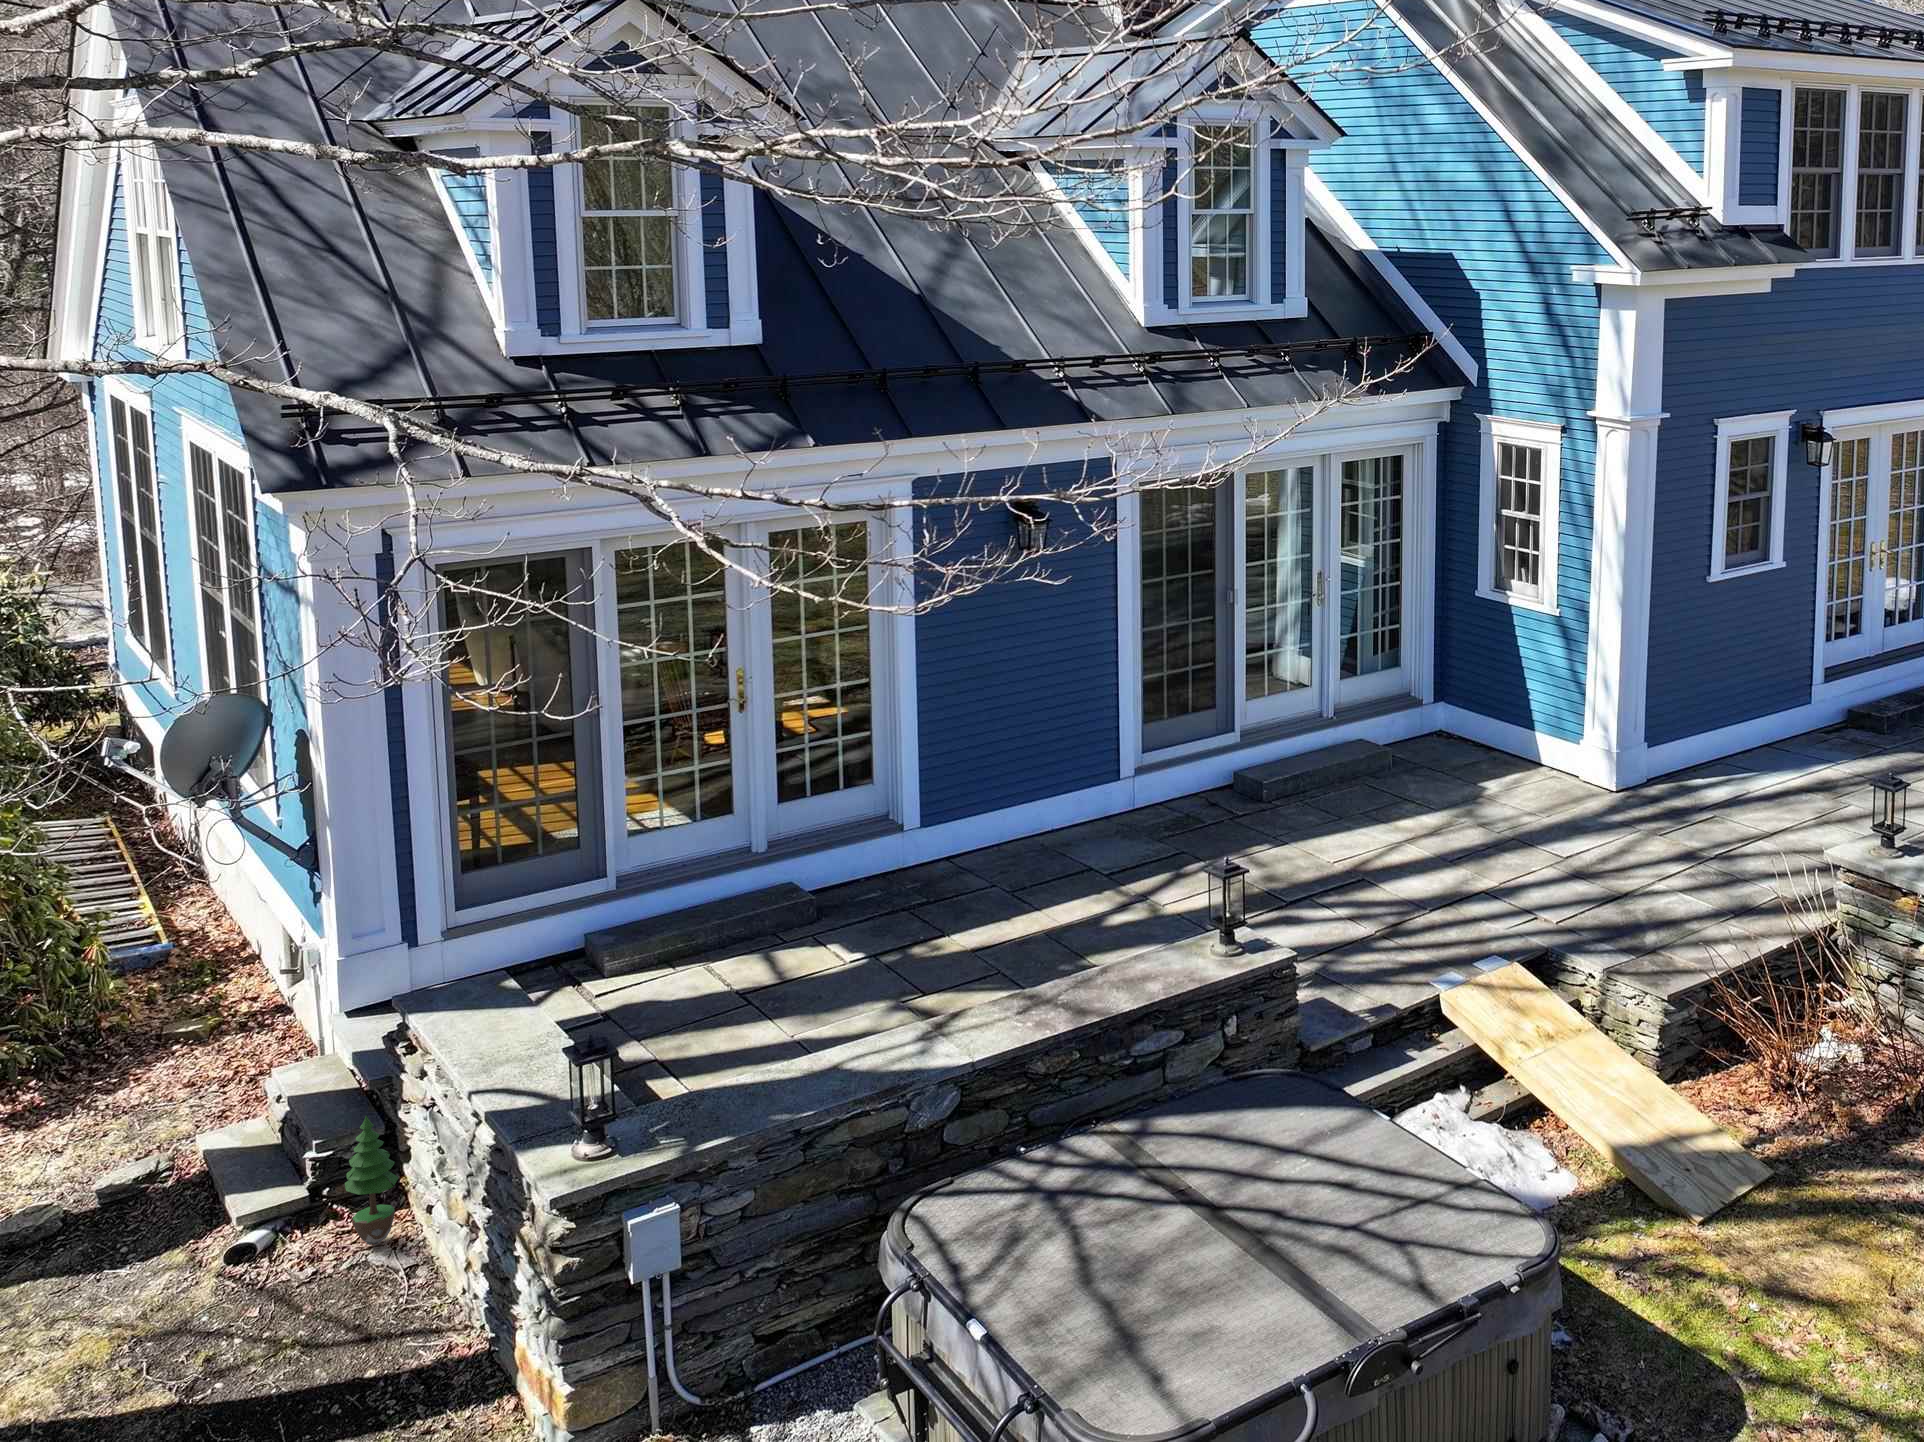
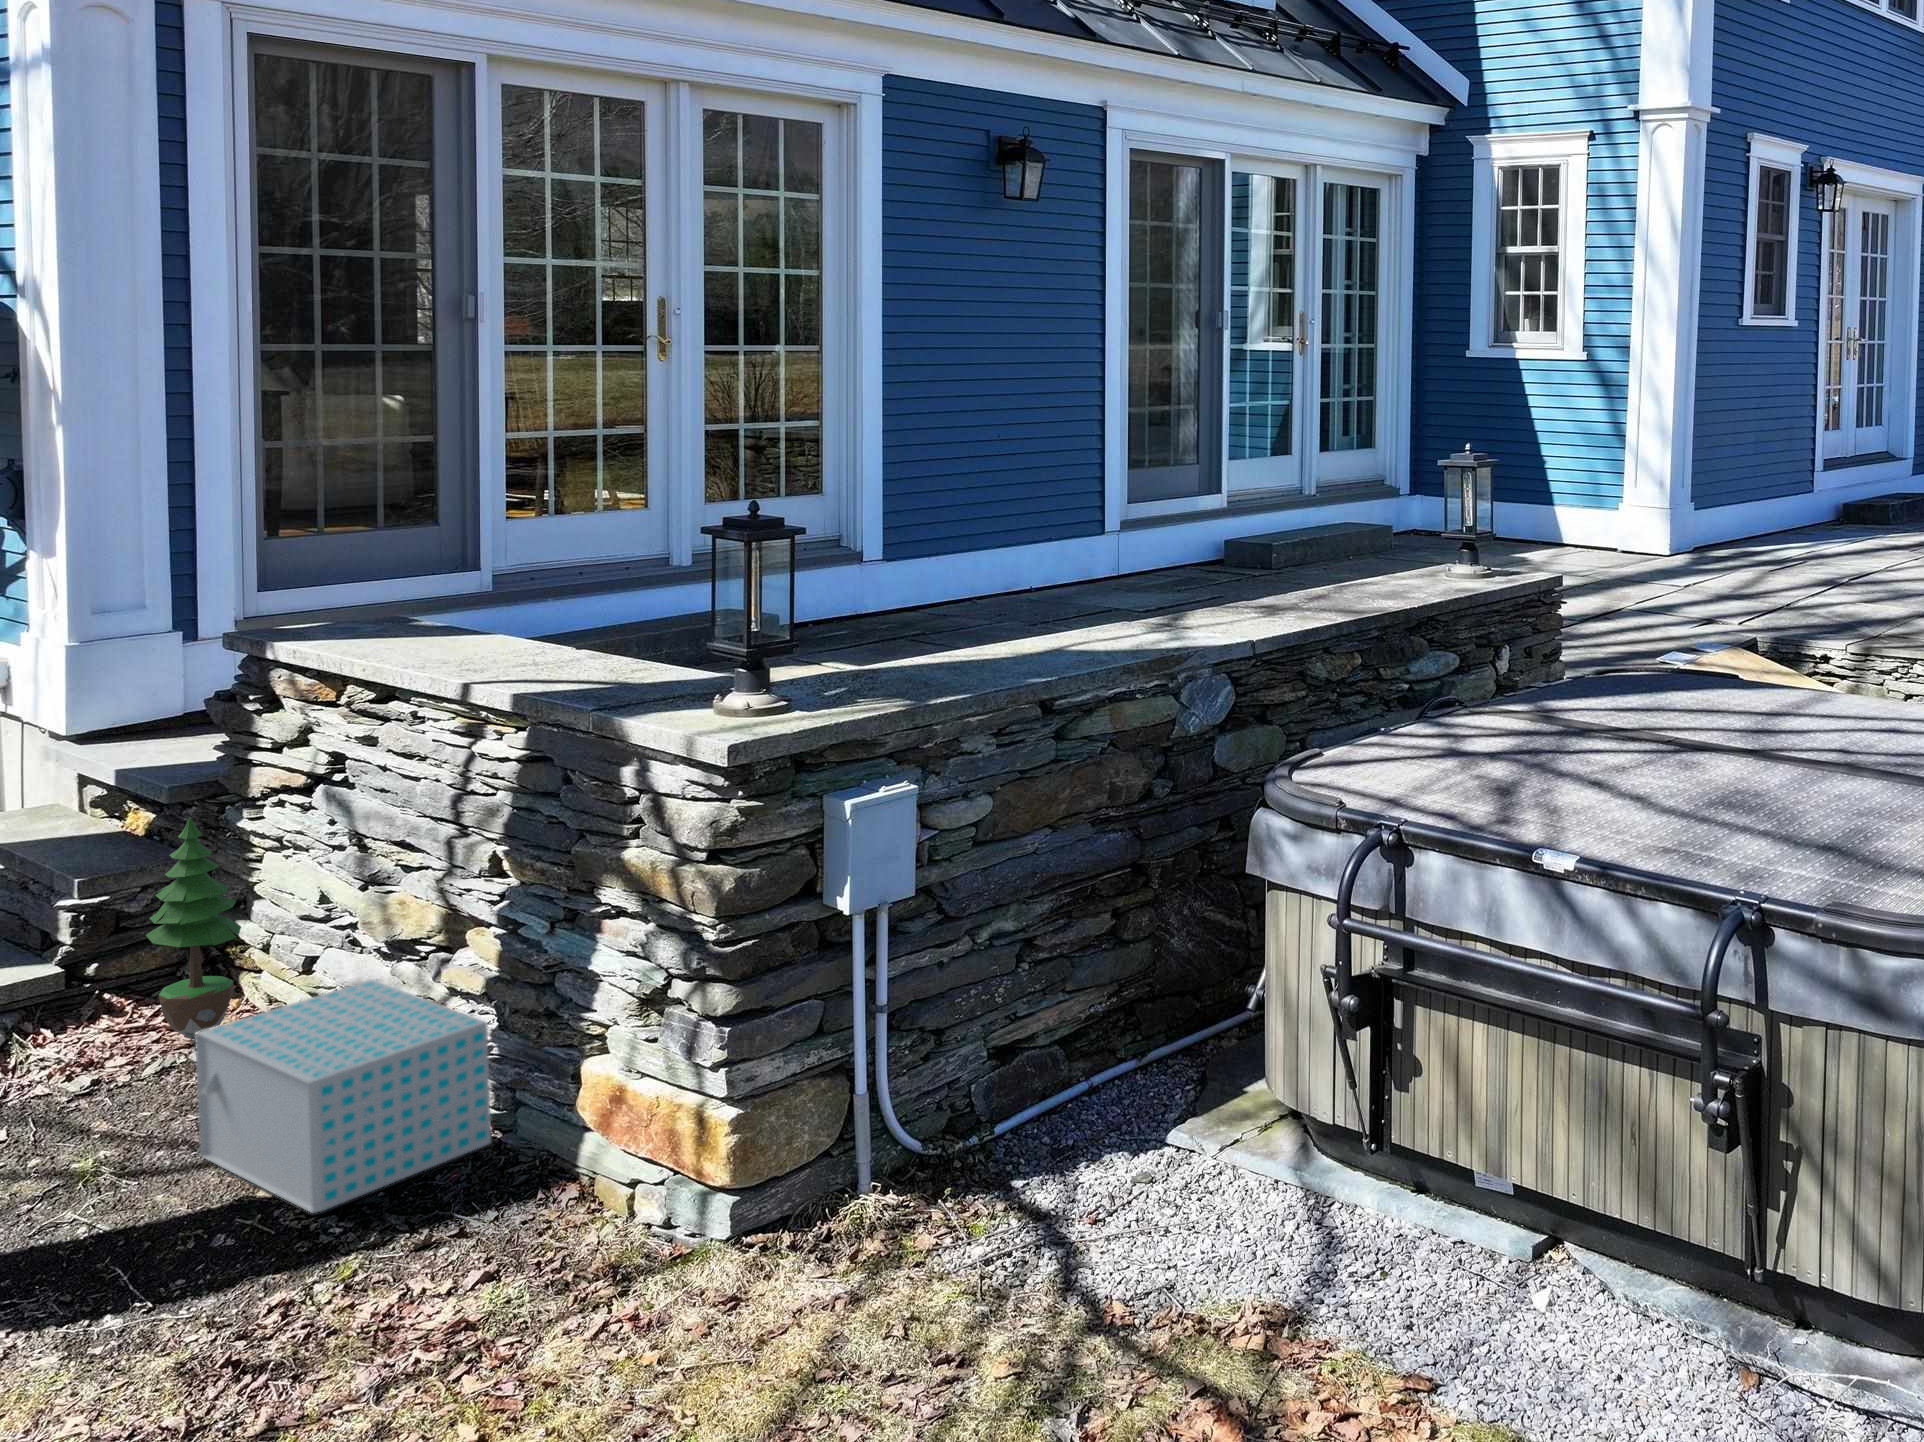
storage box: none [341,1232,494,1387] -> present [195,980,491,1213]

